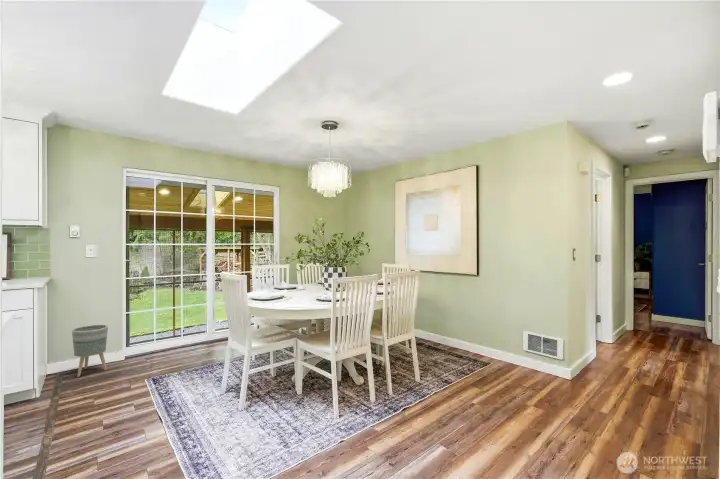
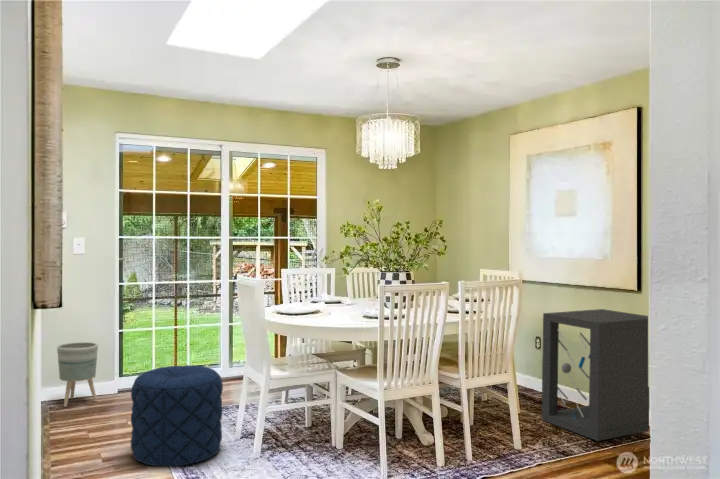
storage cabinet: none [428,286,500,373] -> present [542,309,649,441]
pouf: none [130,341,209,427] -> present [131,365,223,466]

